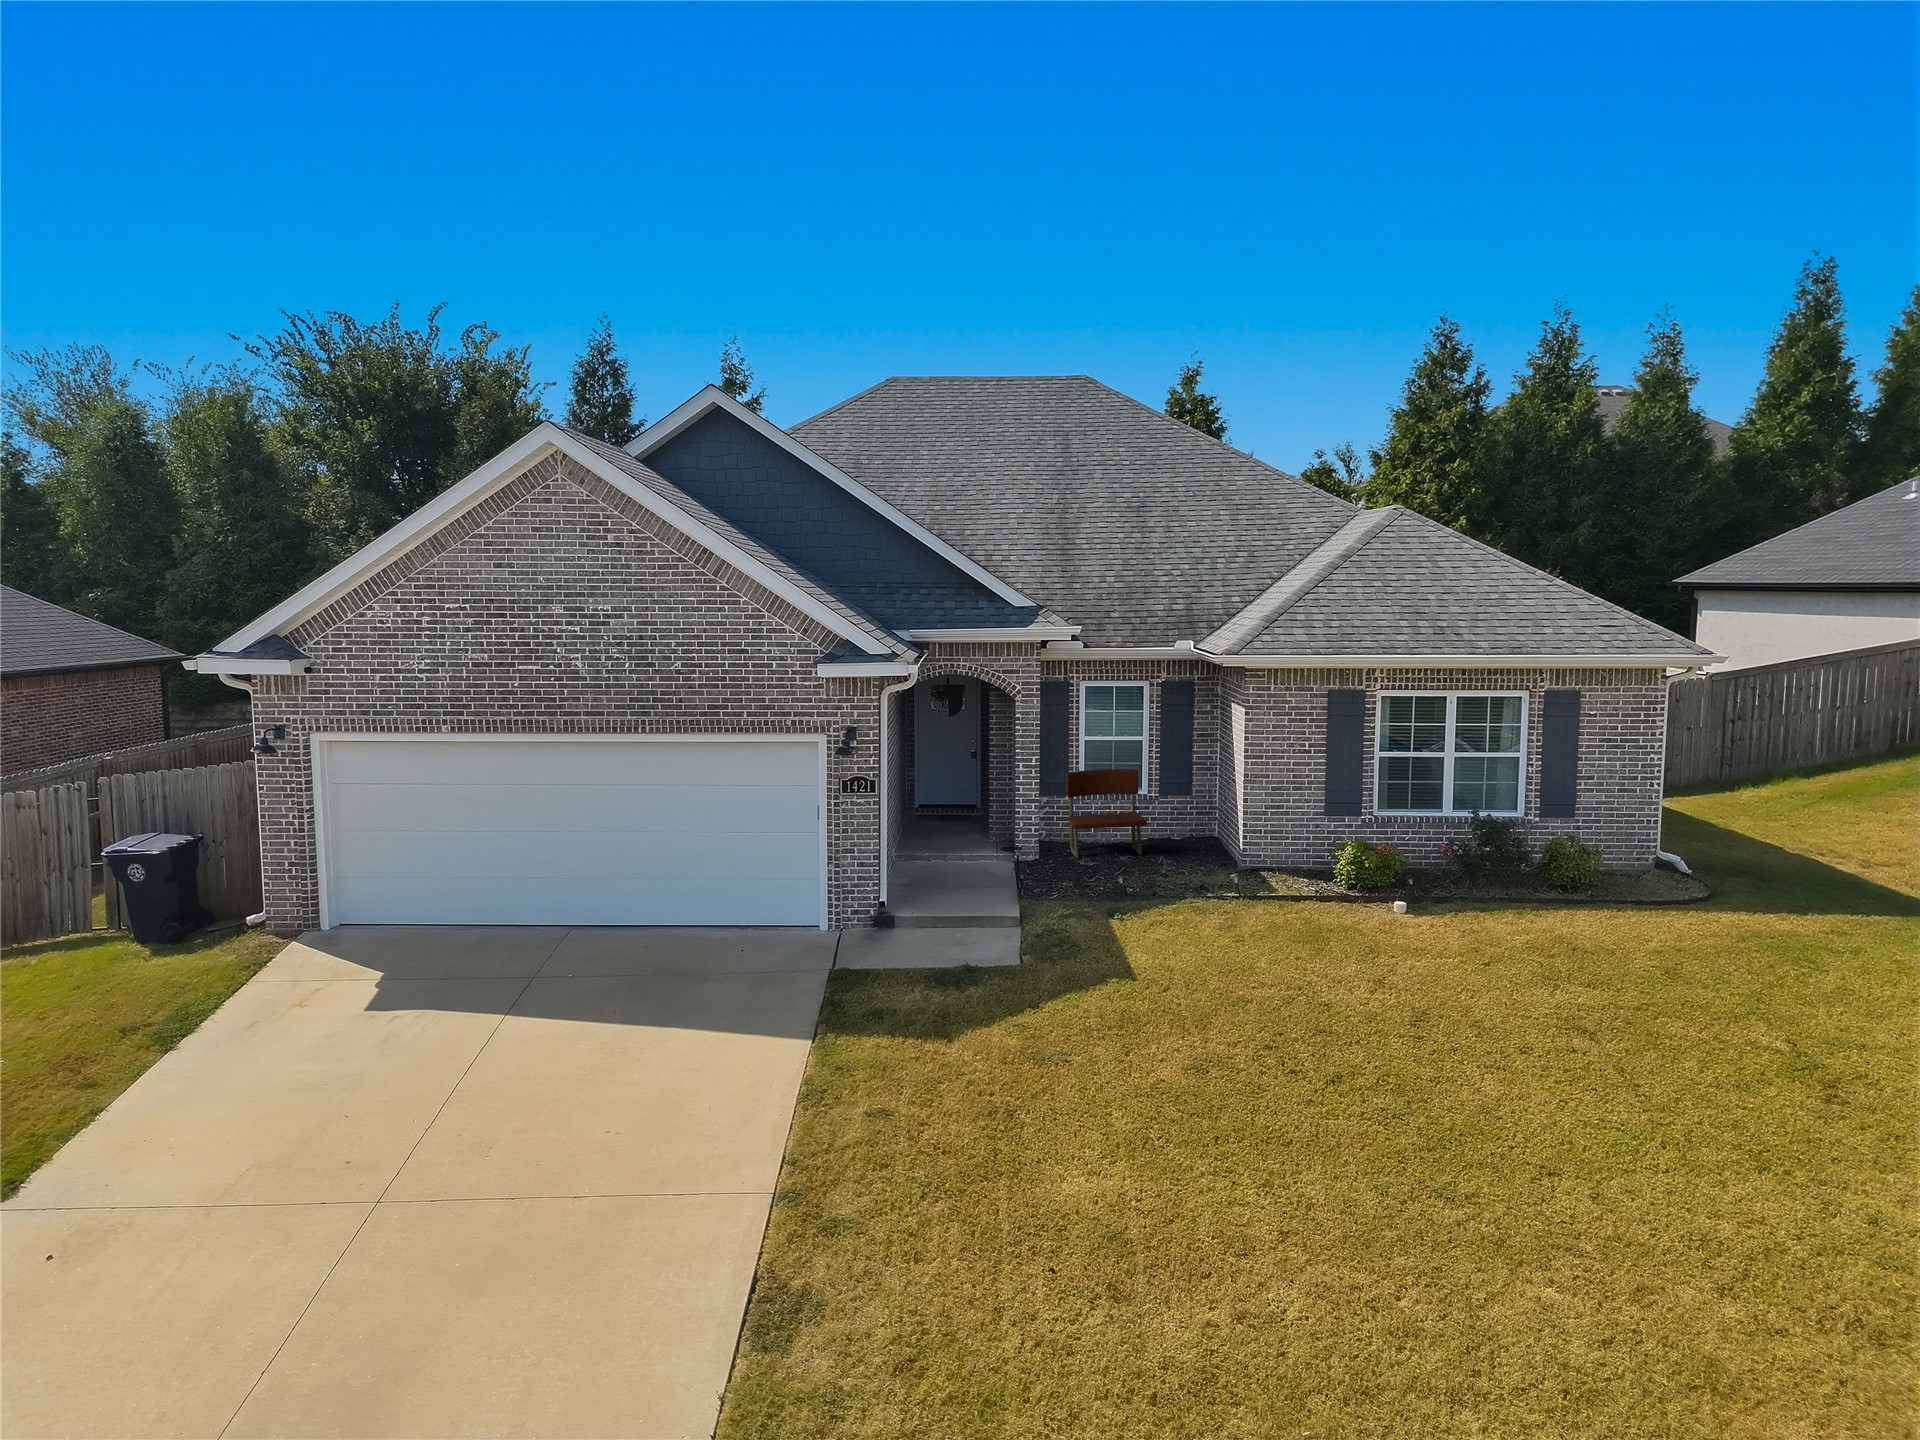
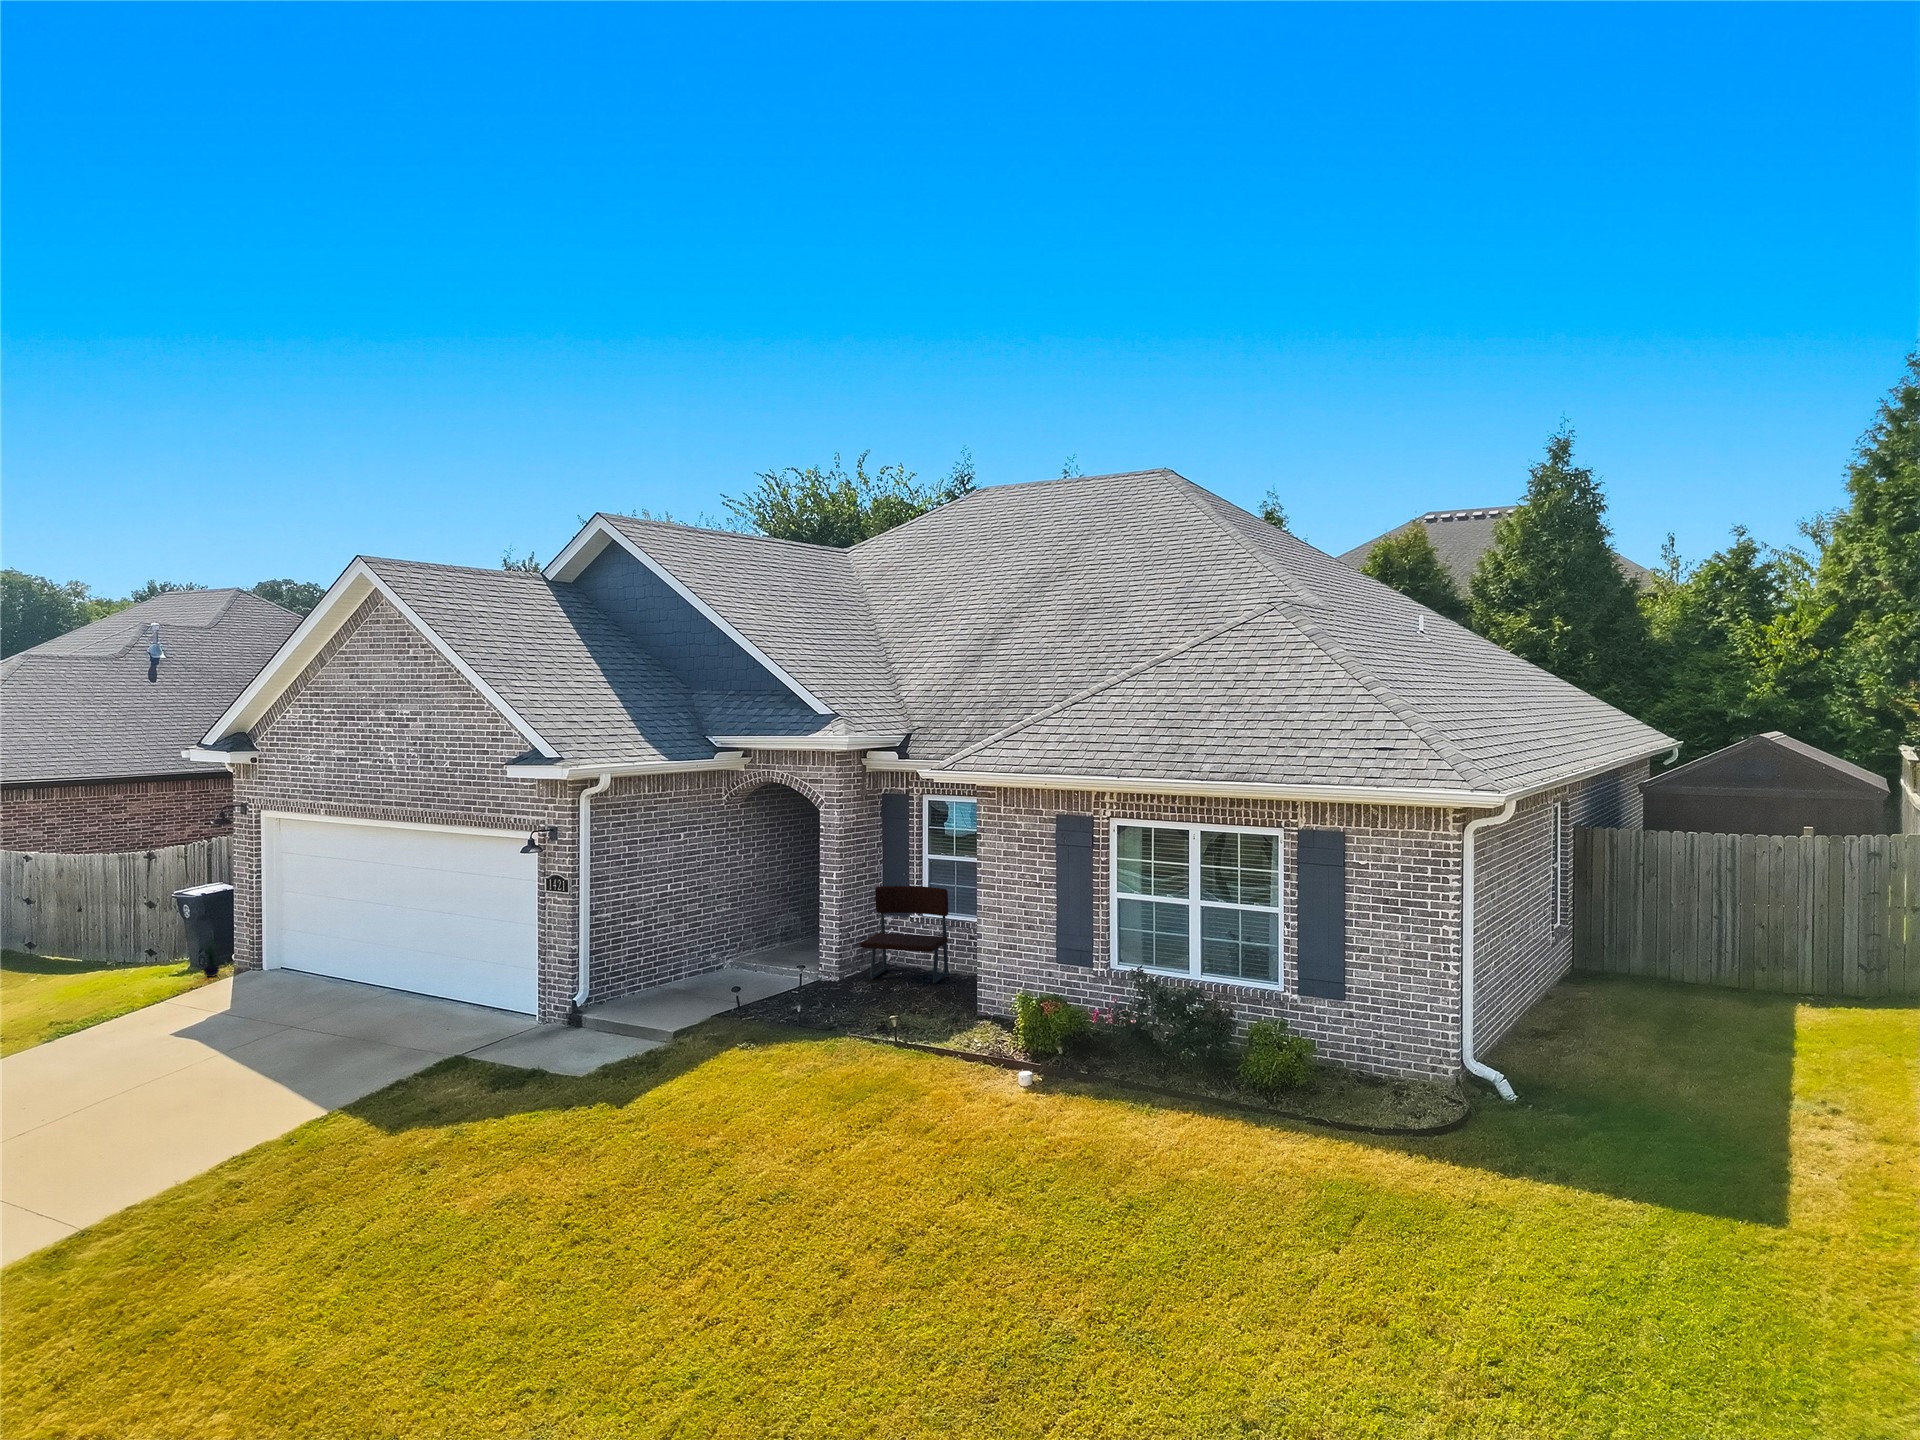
decorative plant: none [232,902,288,951] -> present [203,940,223,977]

